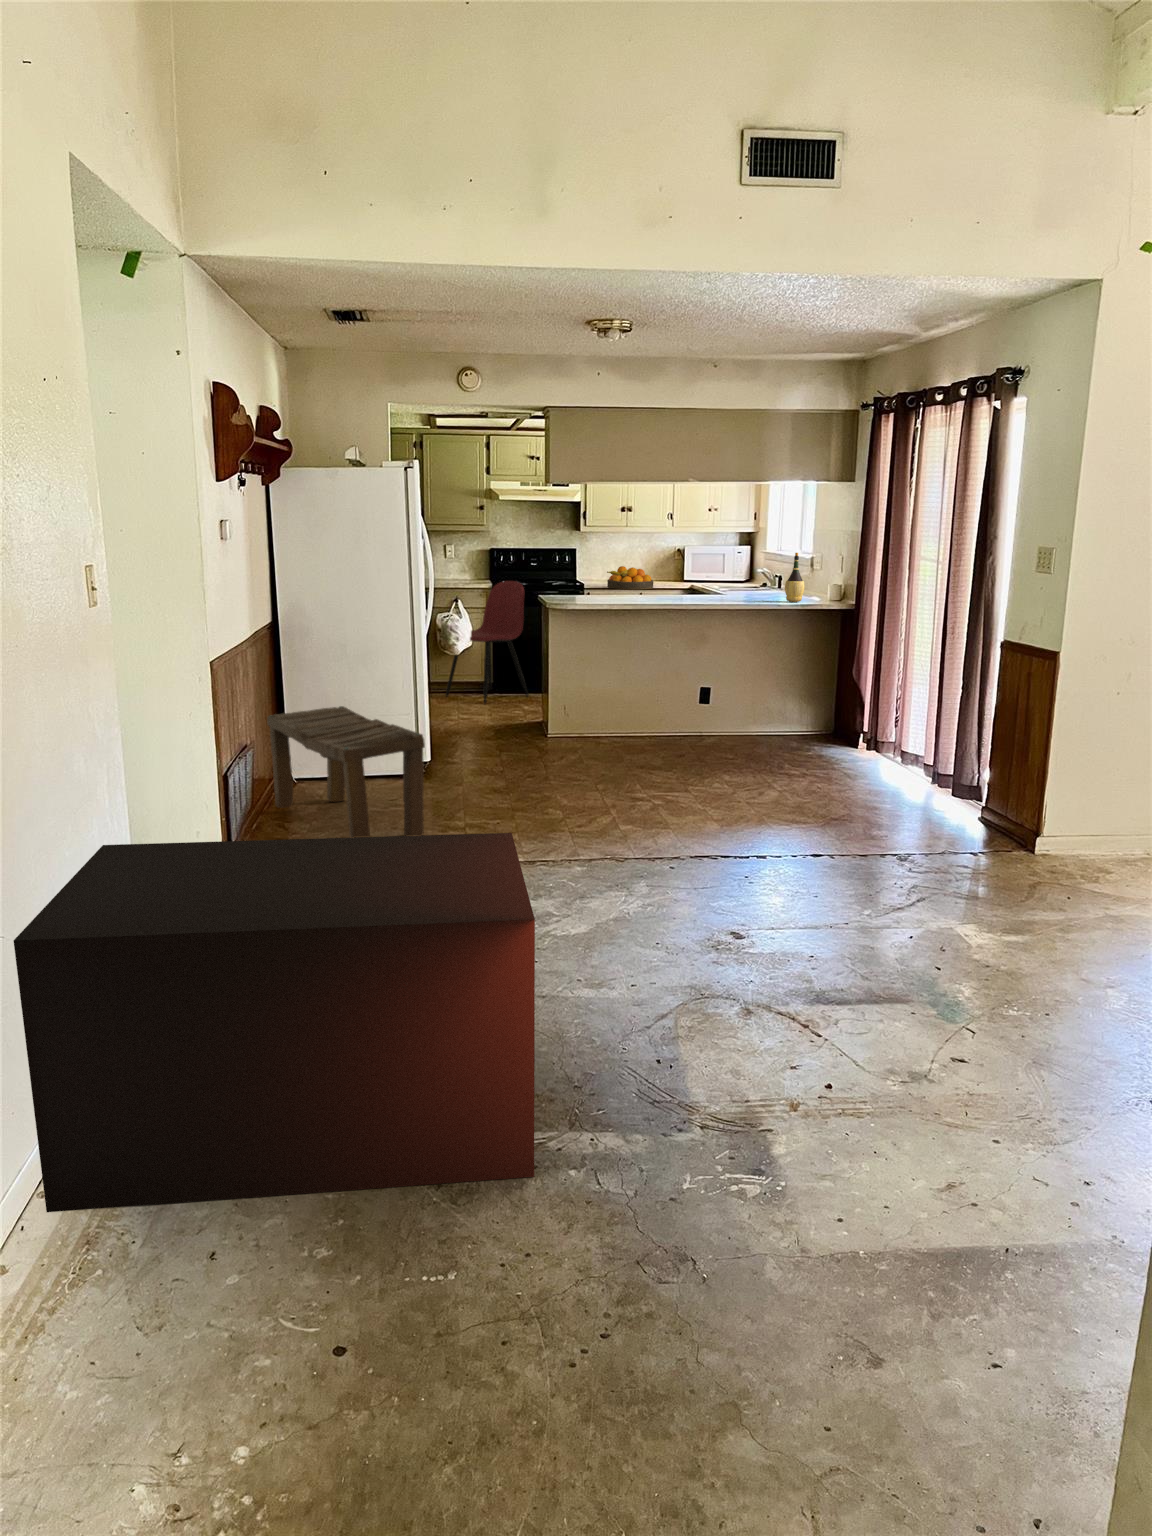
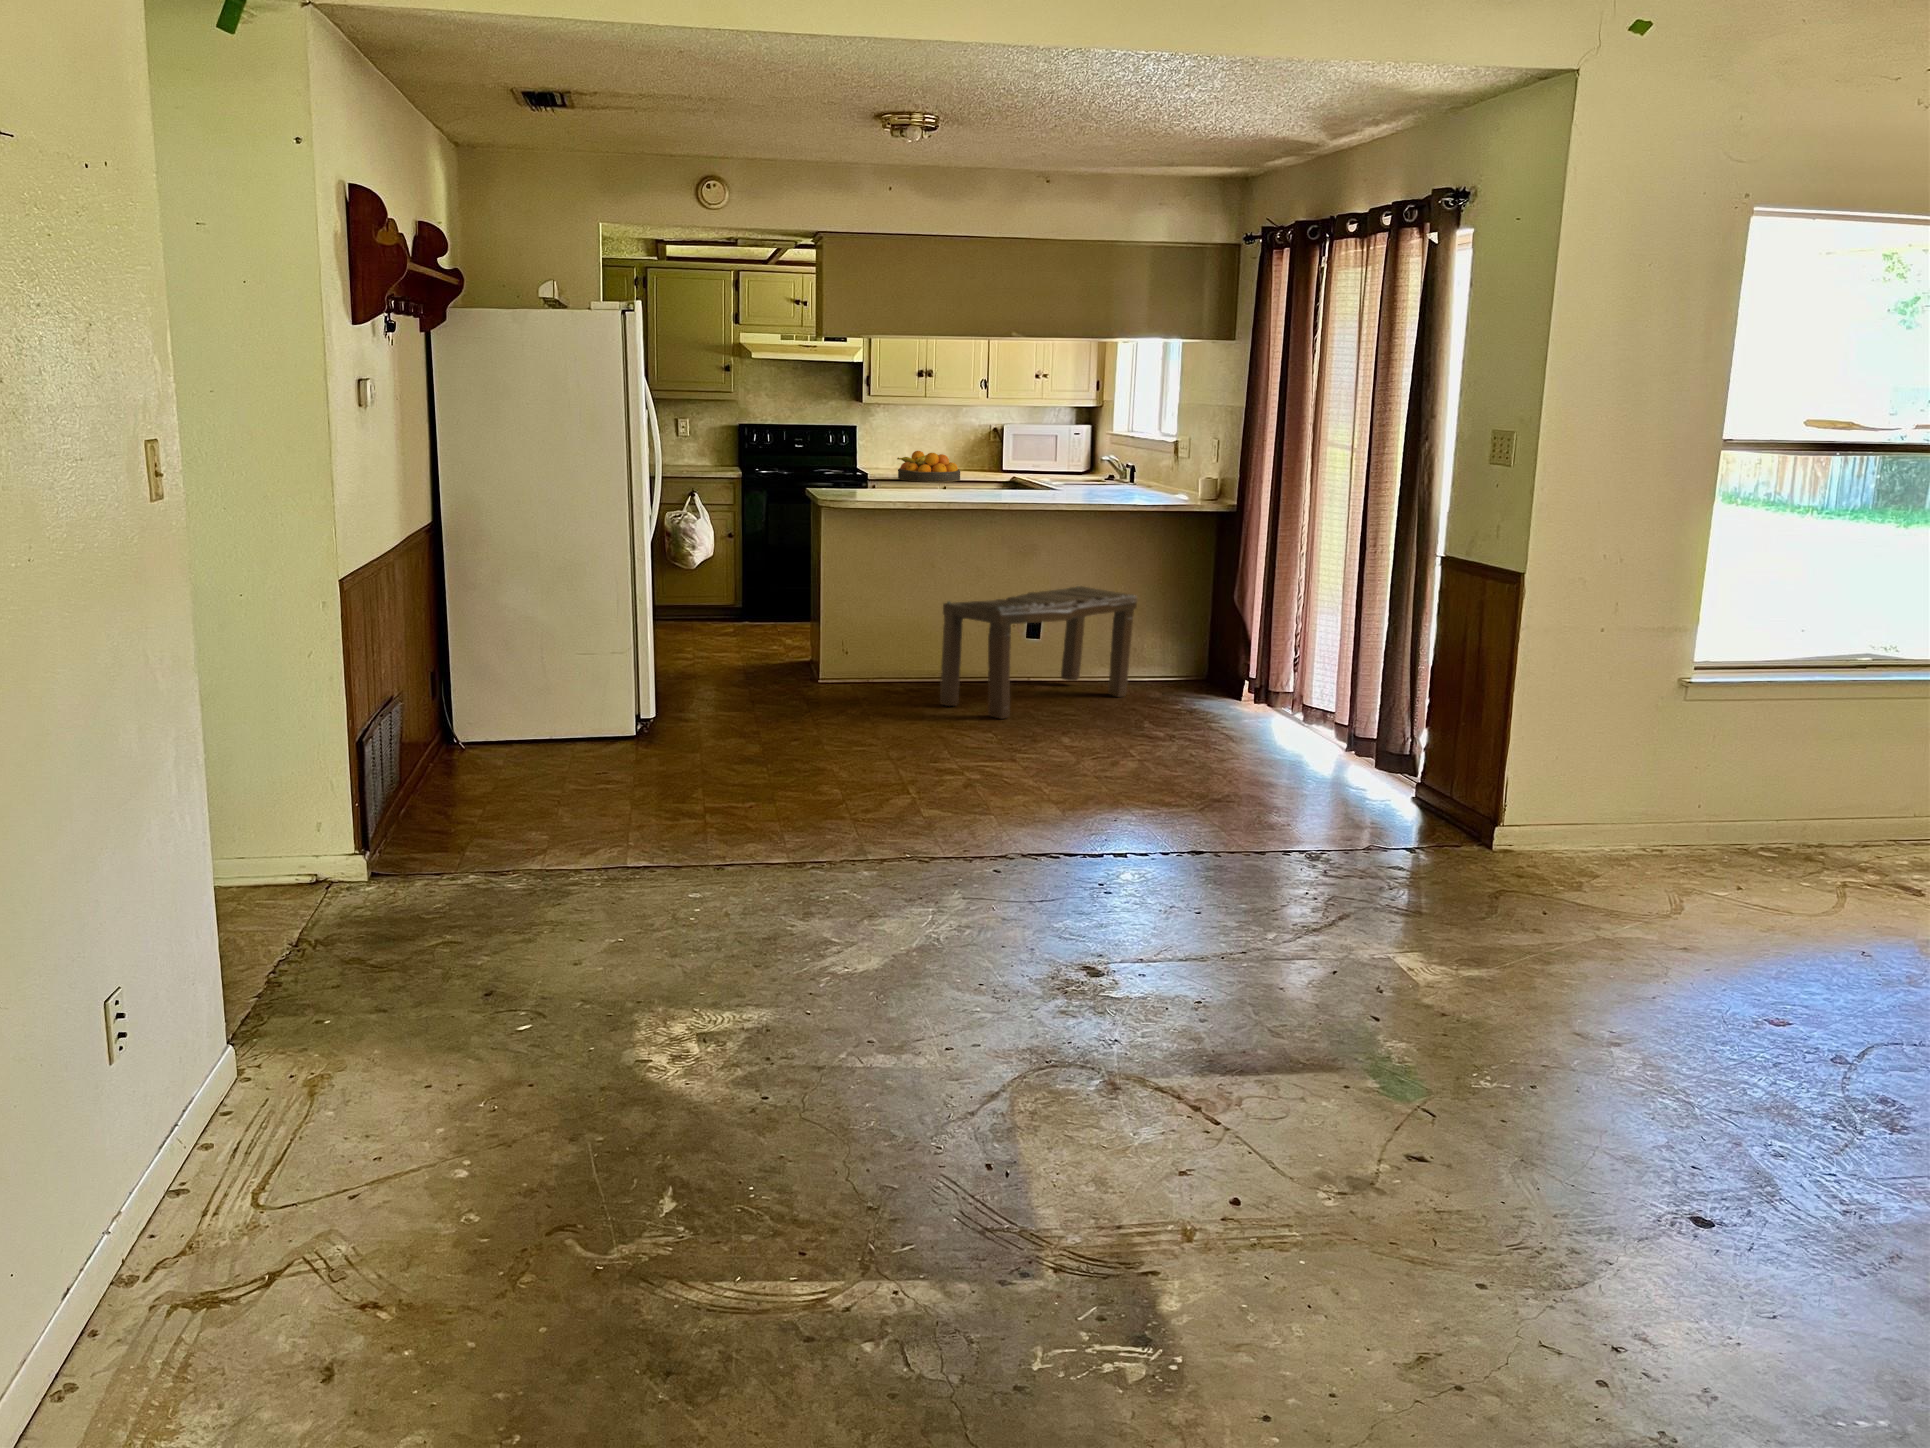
wine bottle: present [785,553,805,602] -> none [1141,434,1167,501]
dining chair: present [446,581,529,704] -> none [676,469,790,637]
bench: present [267,706,425,837] -> present [940,586,1138,719]
storage cabinet: present [14,833,535,1212] -> none [9,834,813,1430]

